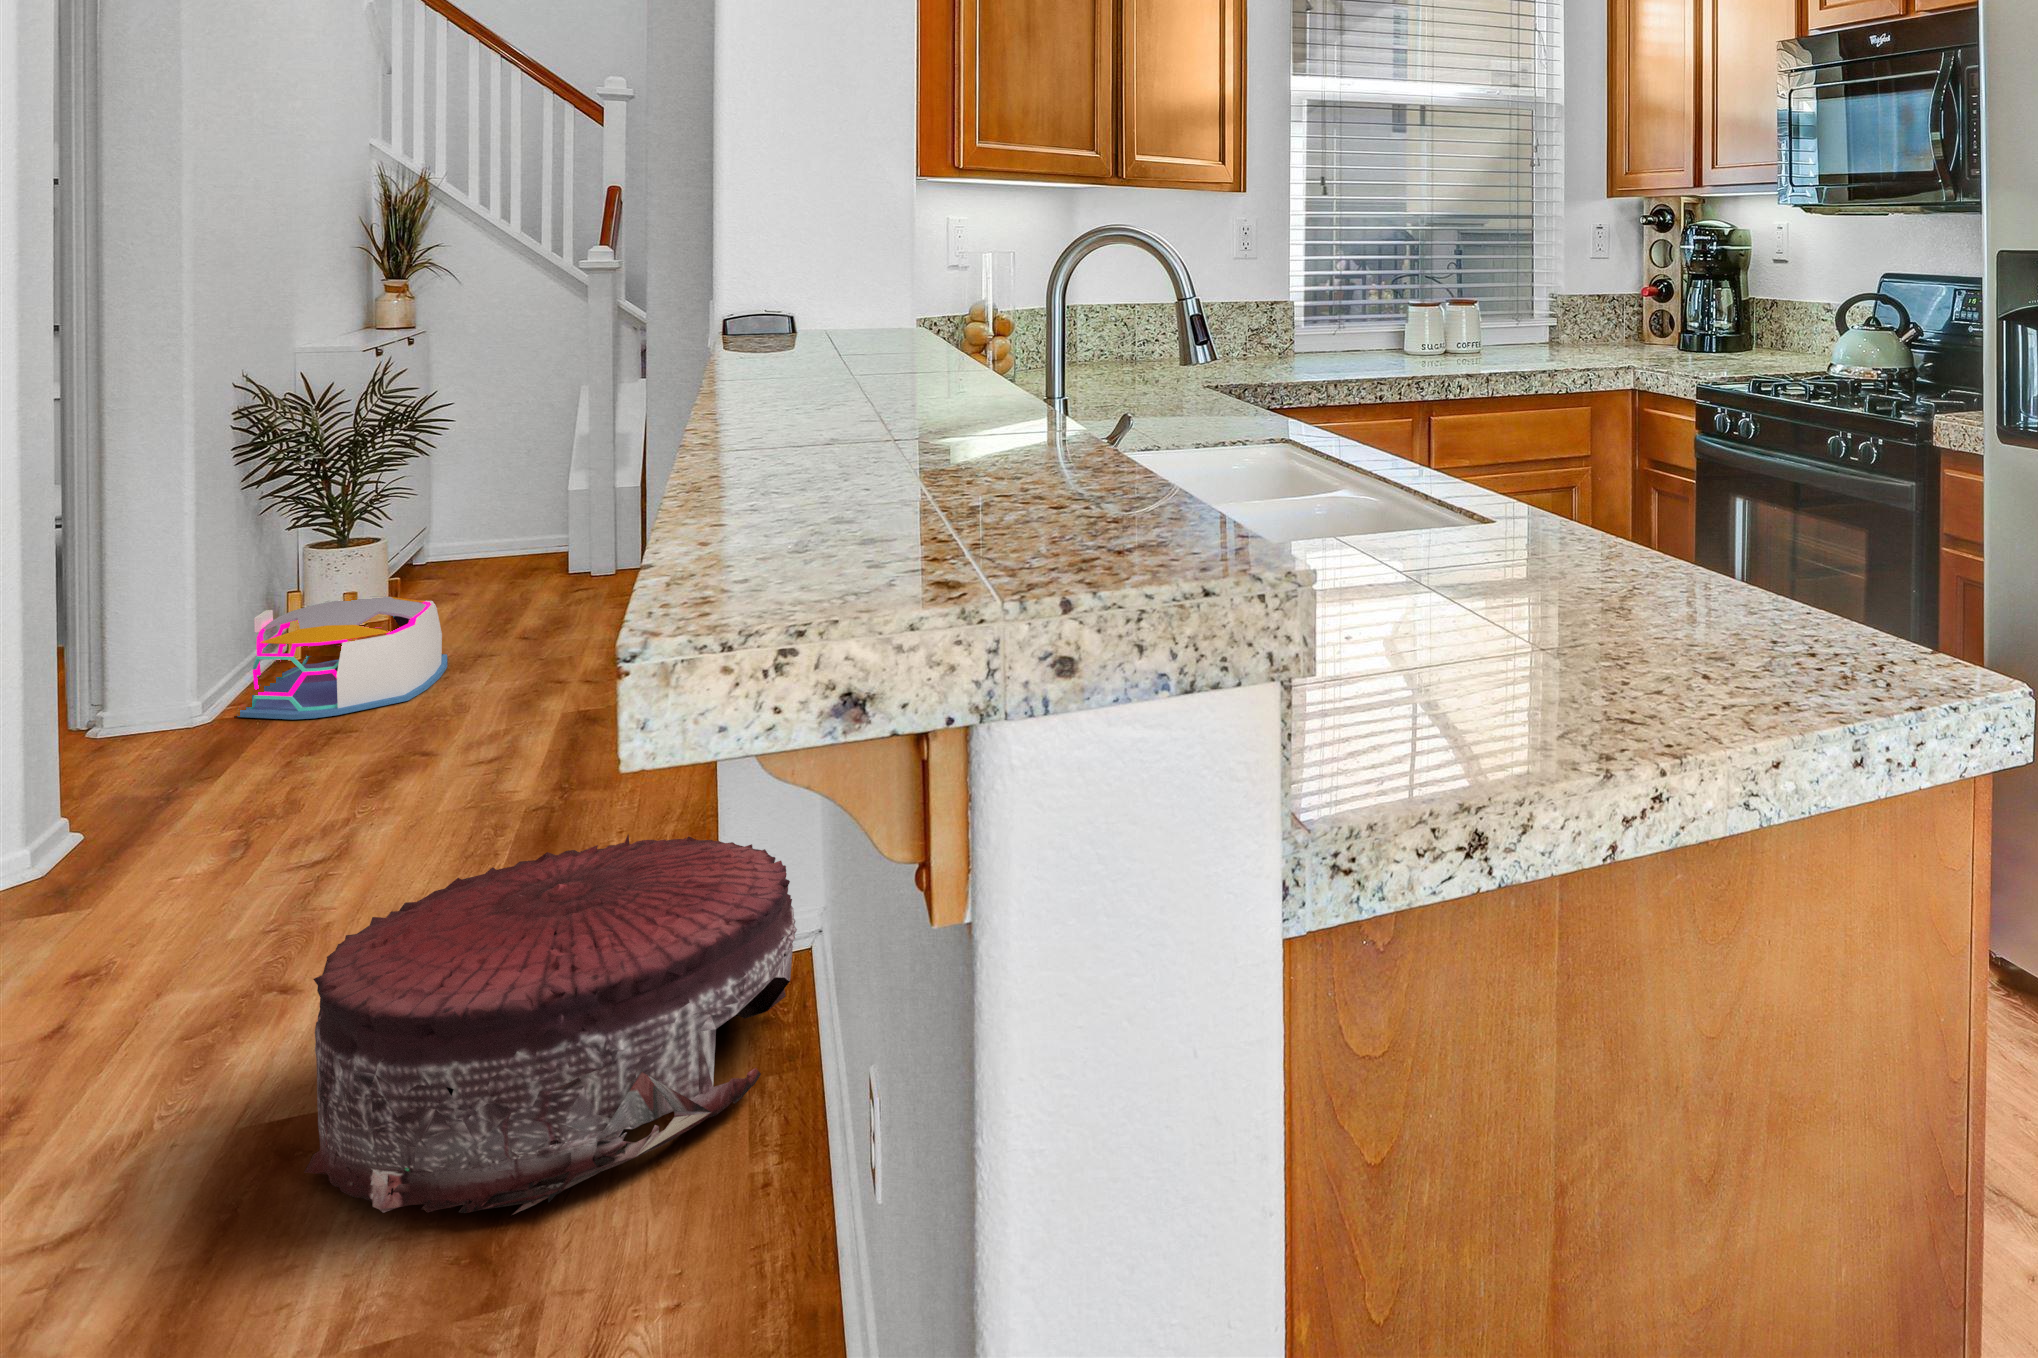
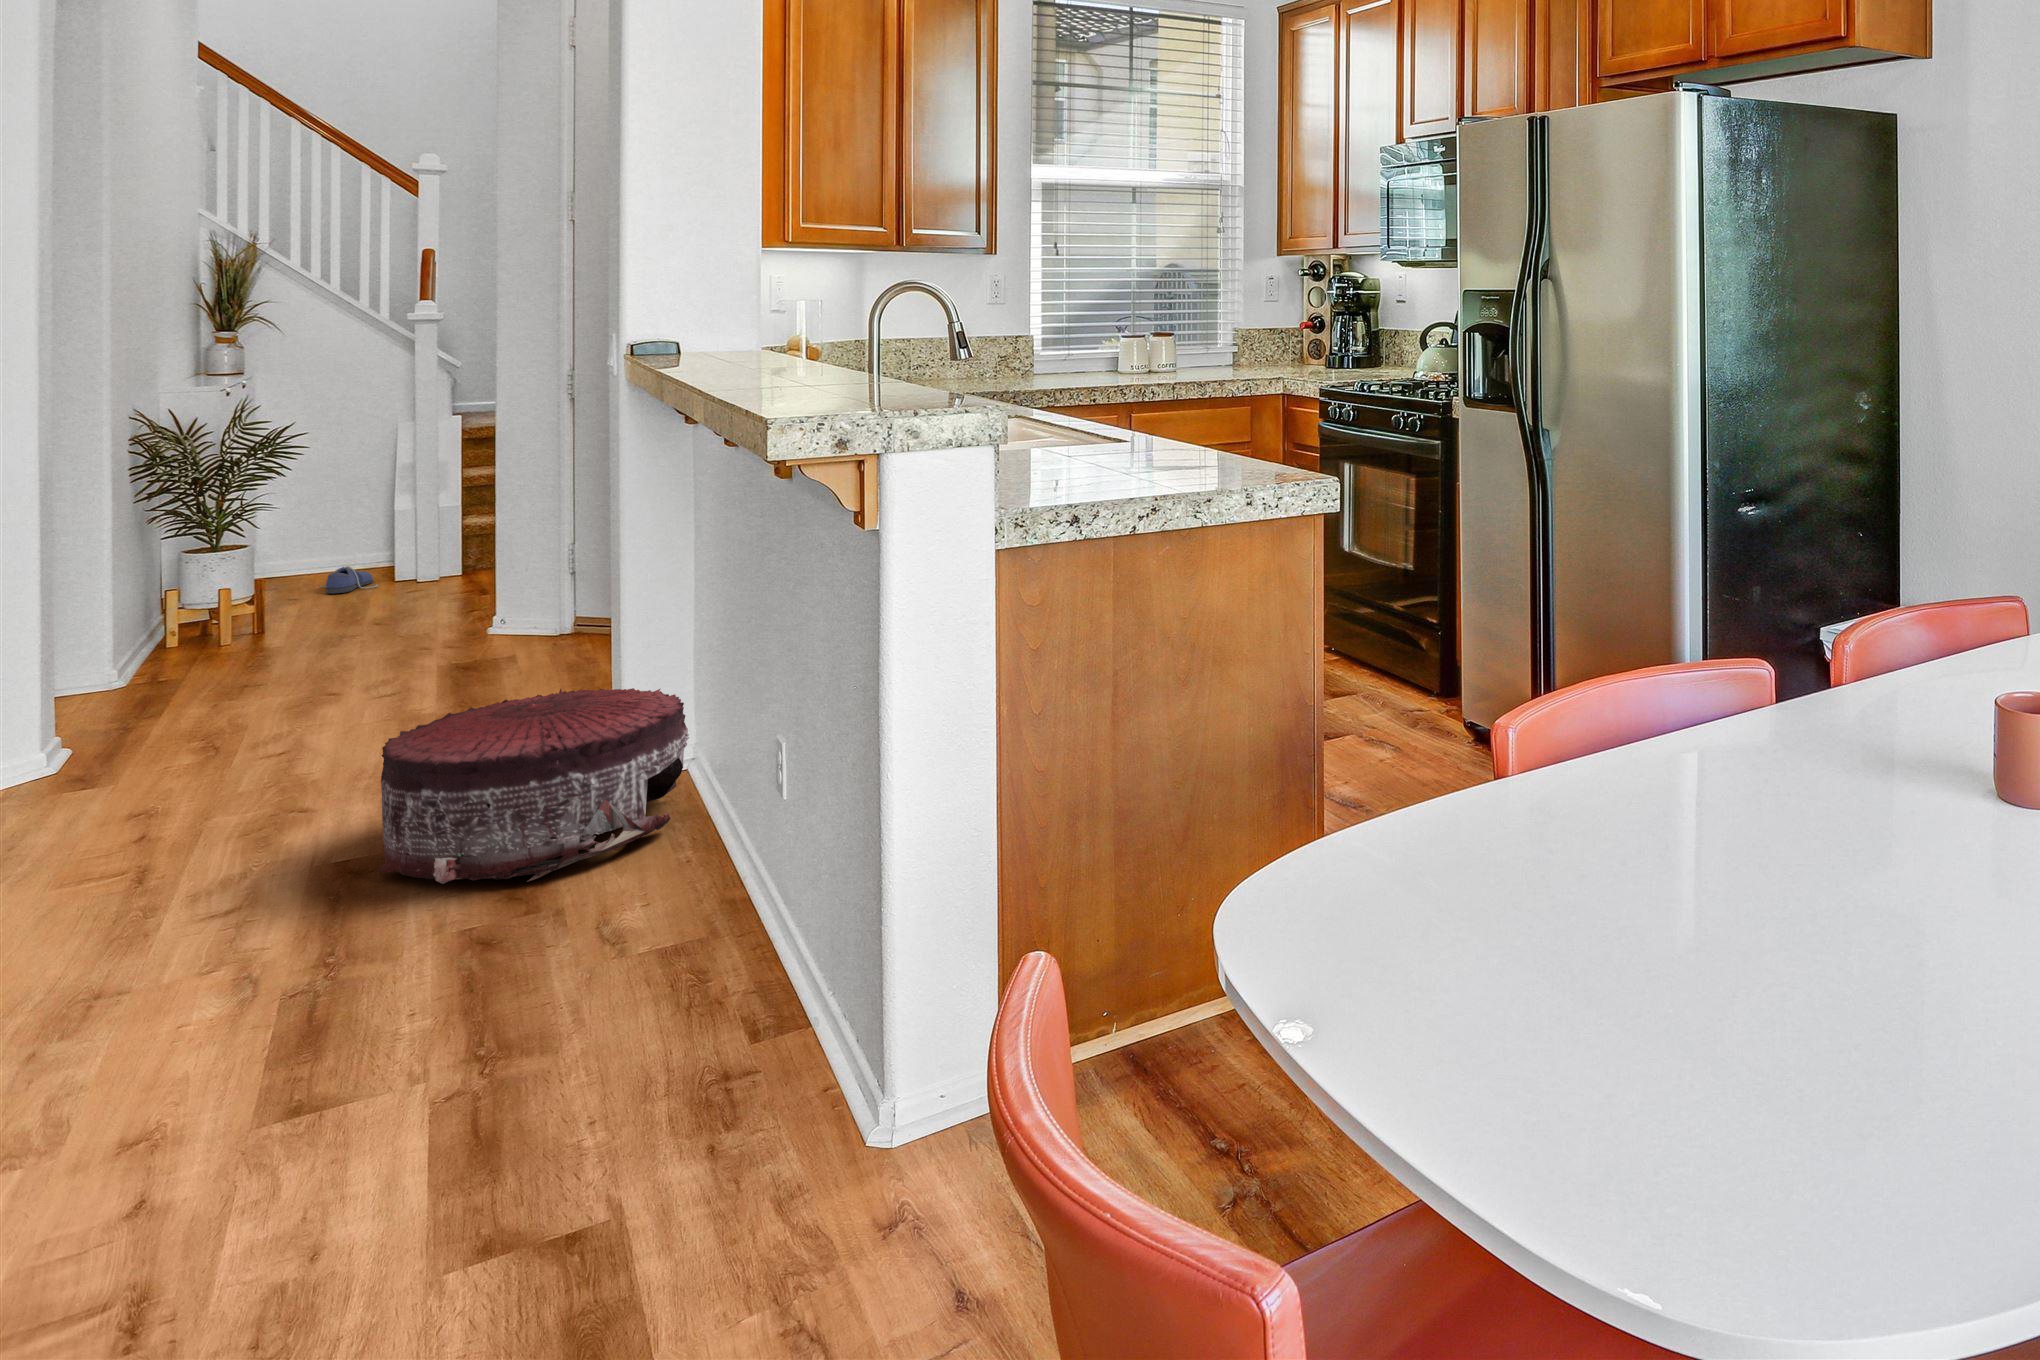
shoe: none [492,556,556,589] -> present [320,566,378,594]
storage bin: present [238,597,447,719] -> none [145,588,313,680]

